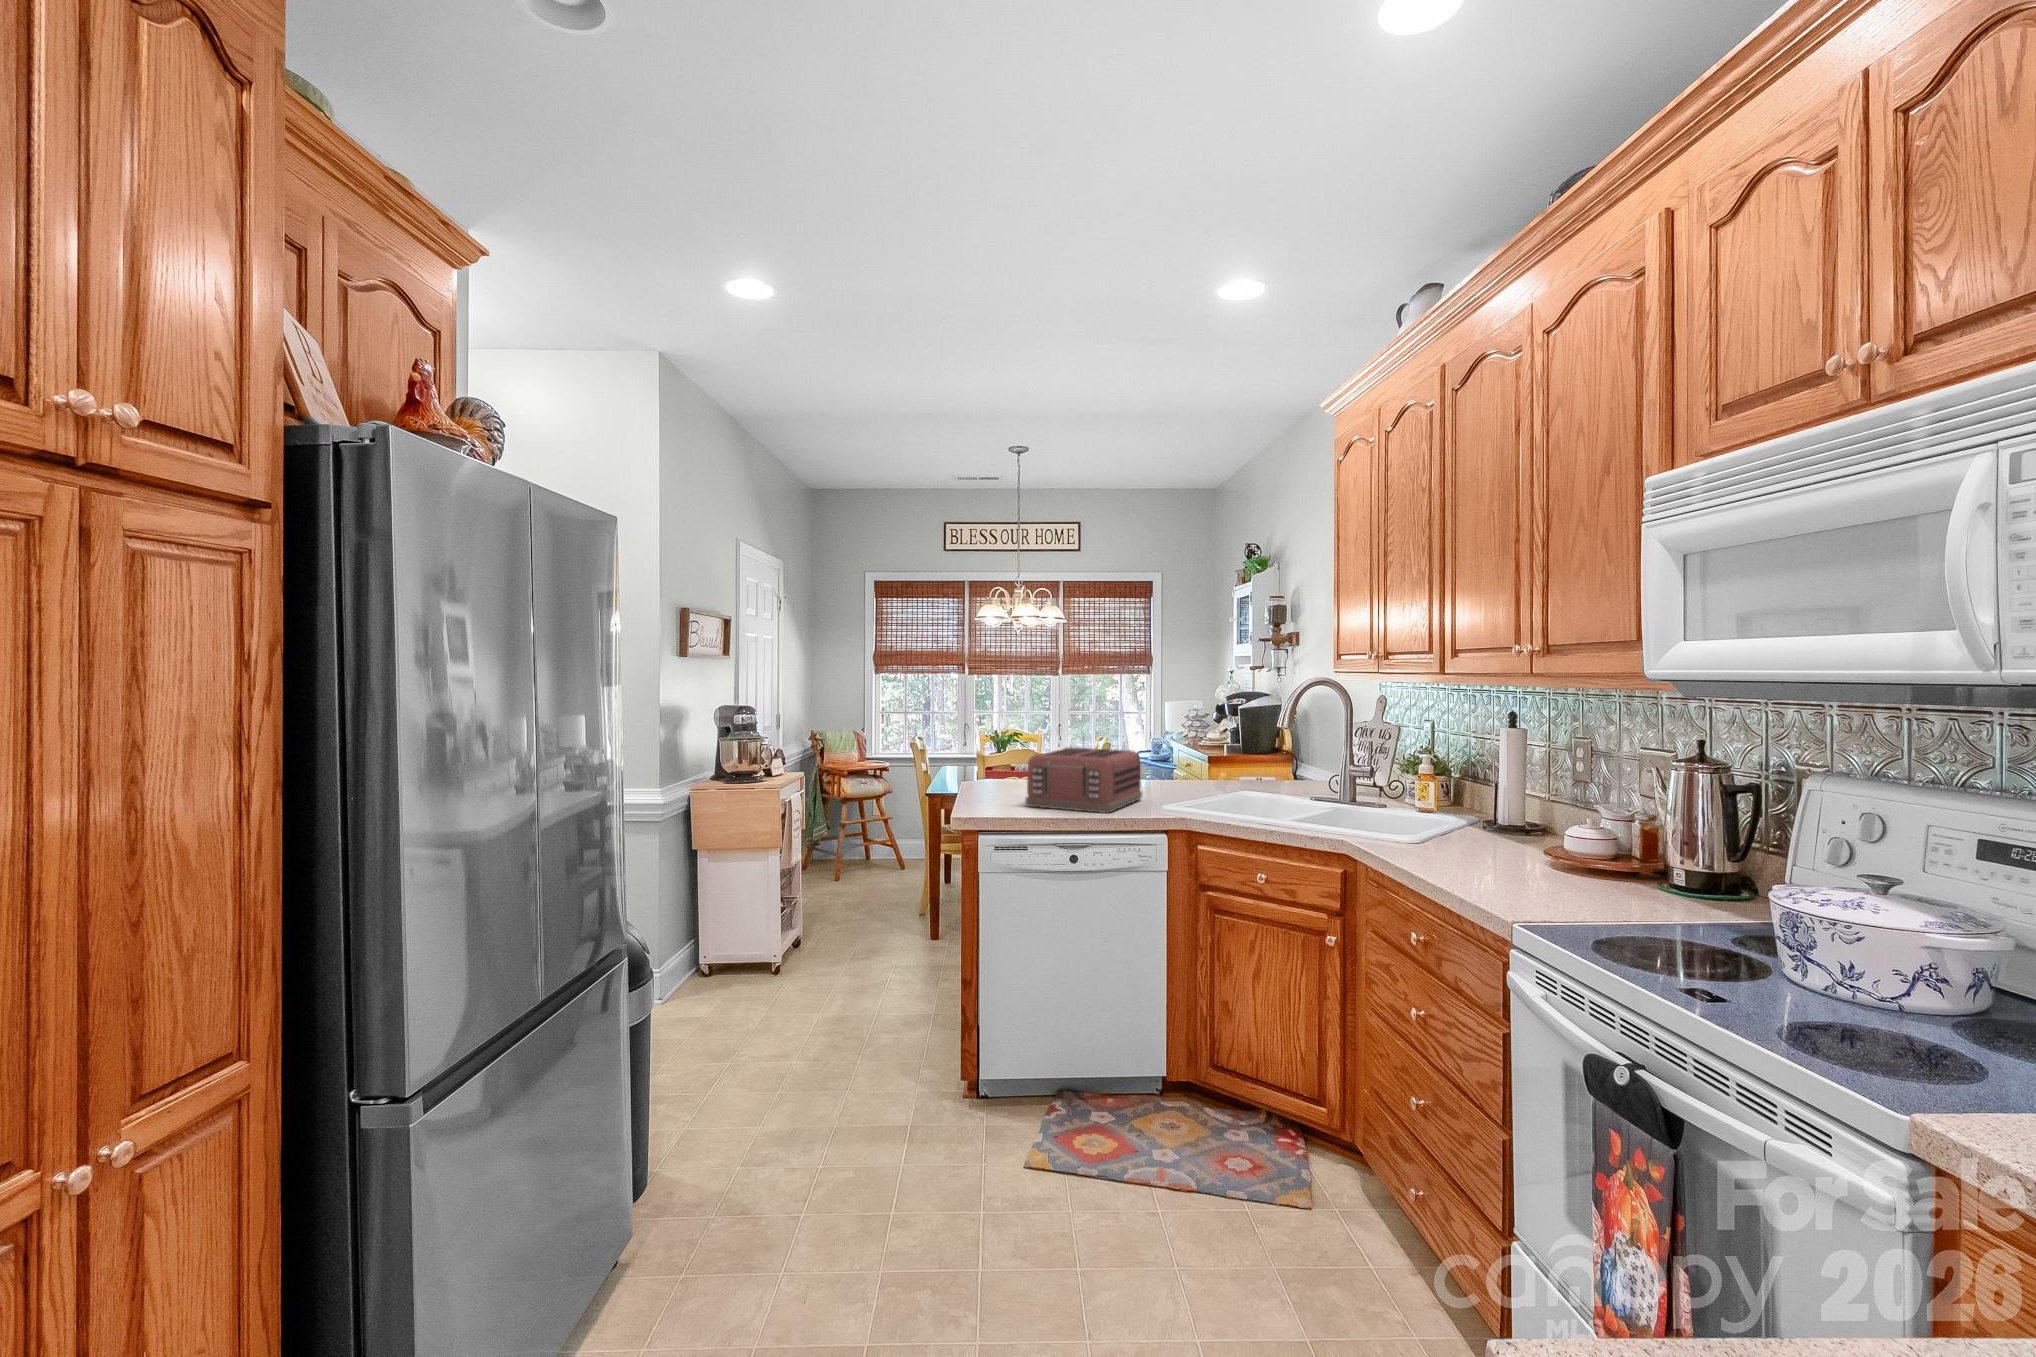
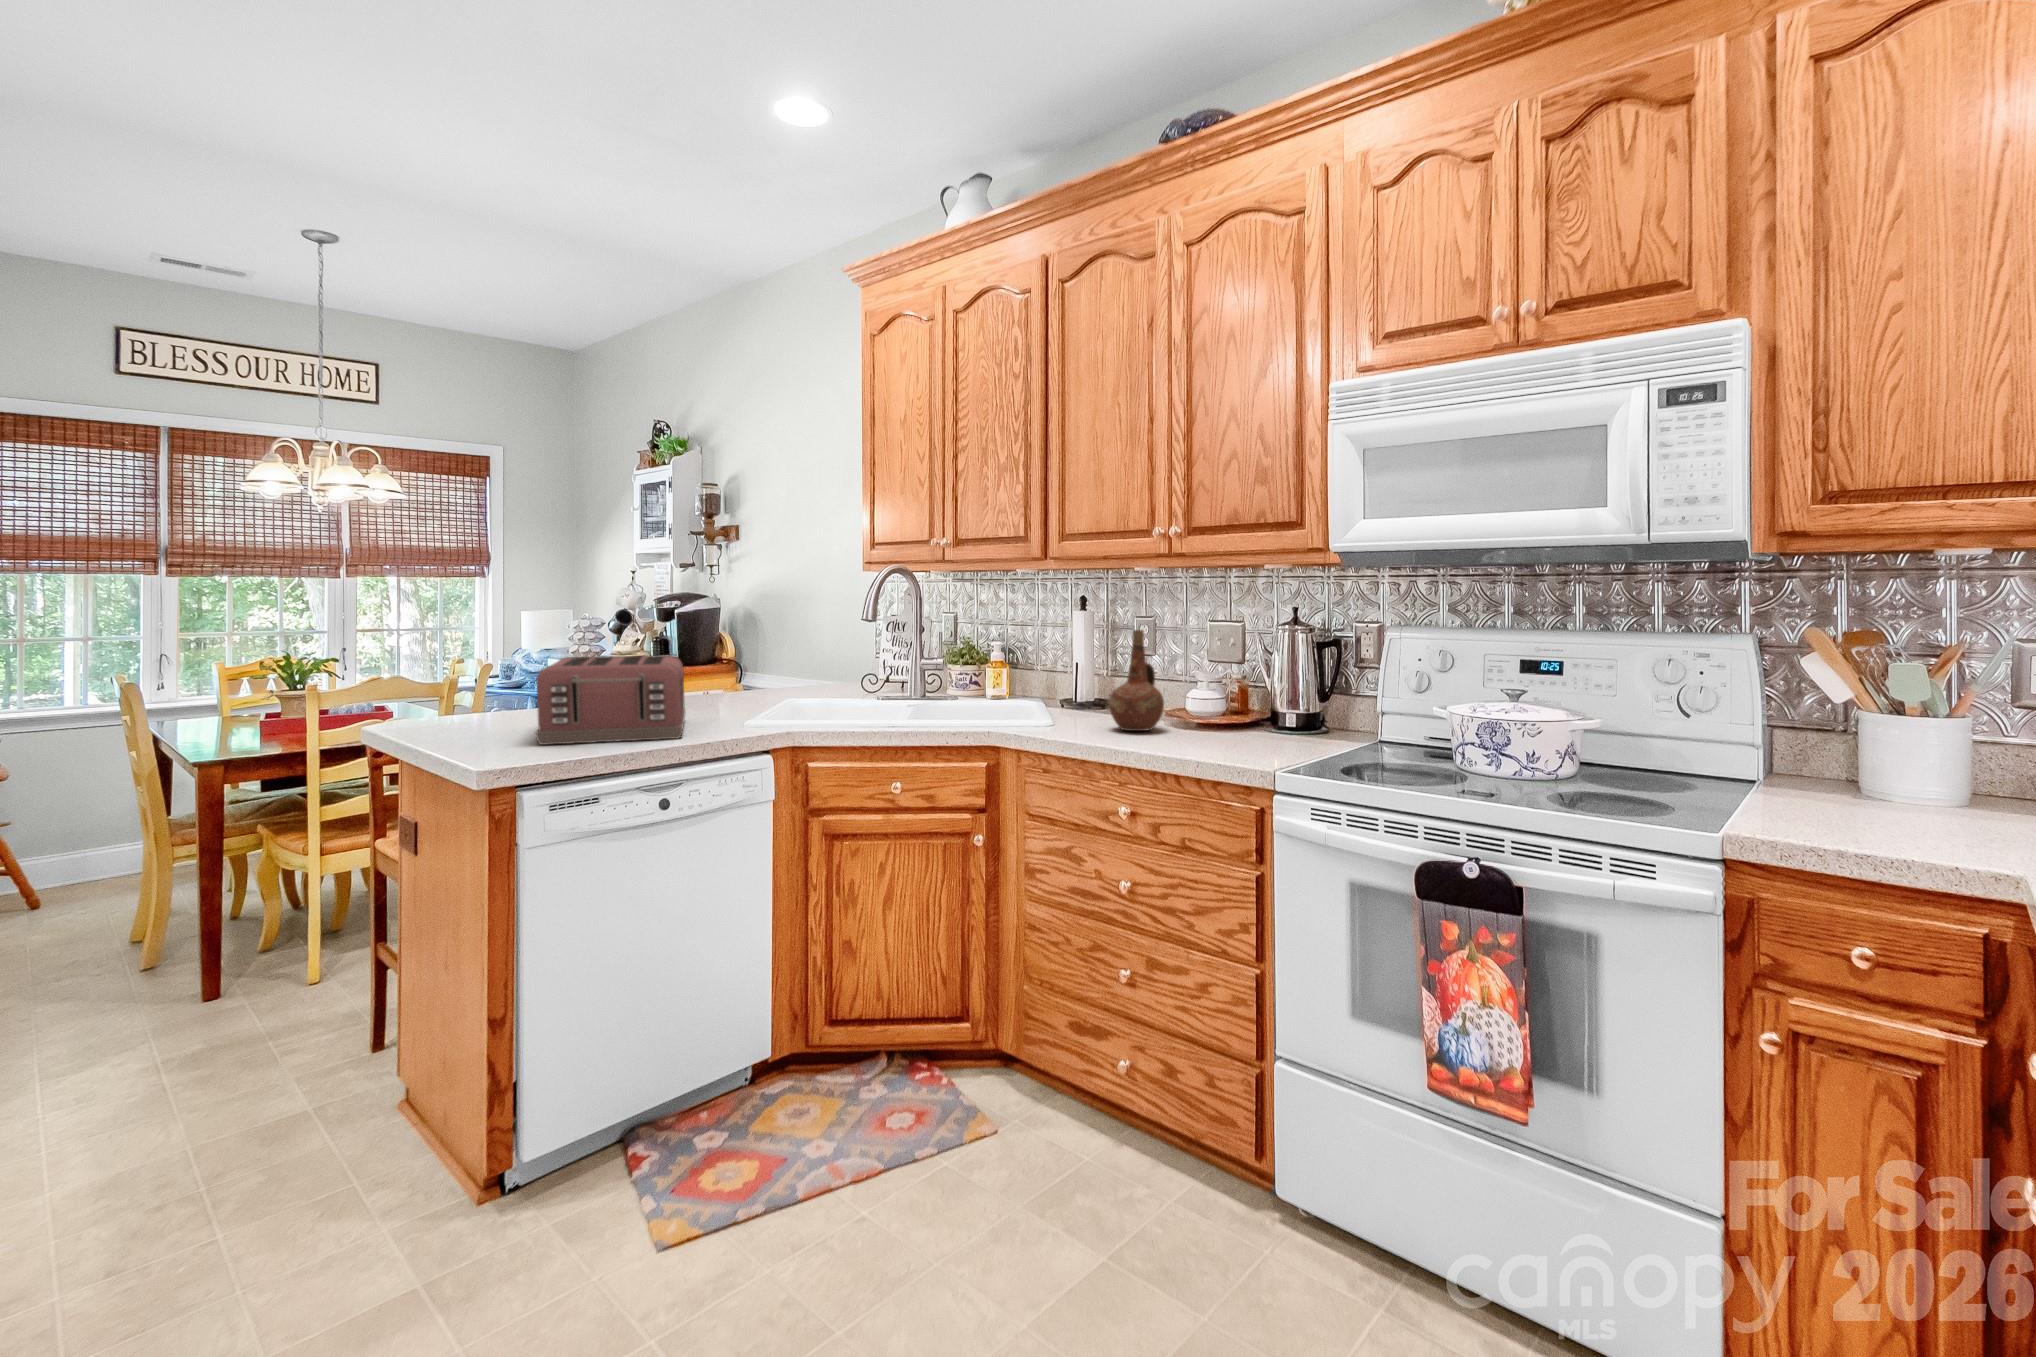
ceramic pitcher: none [1460,754,1525,860] -> present [1109,630,1164,731]

